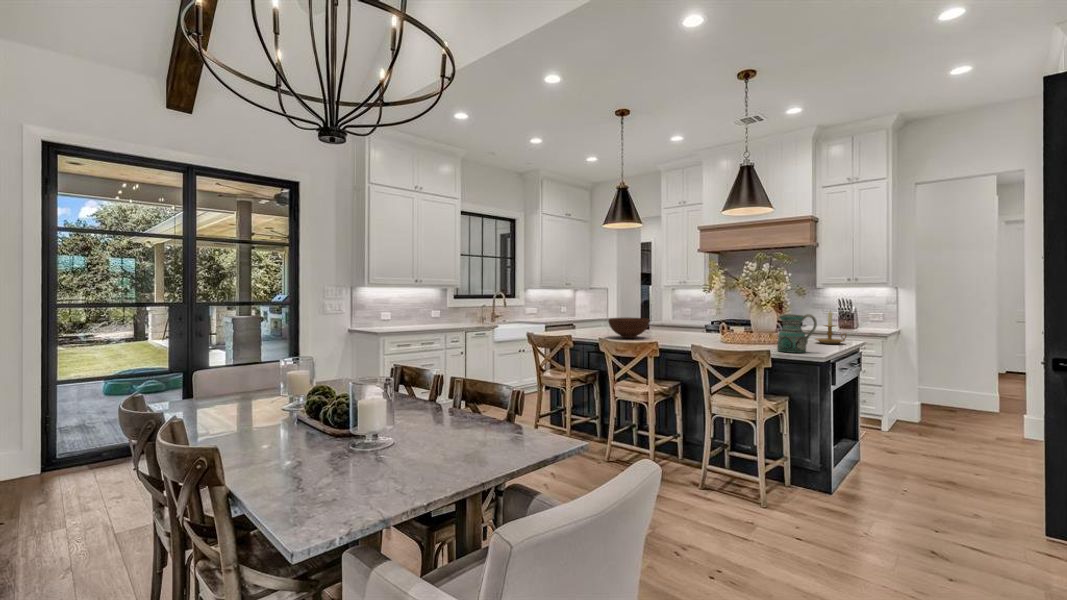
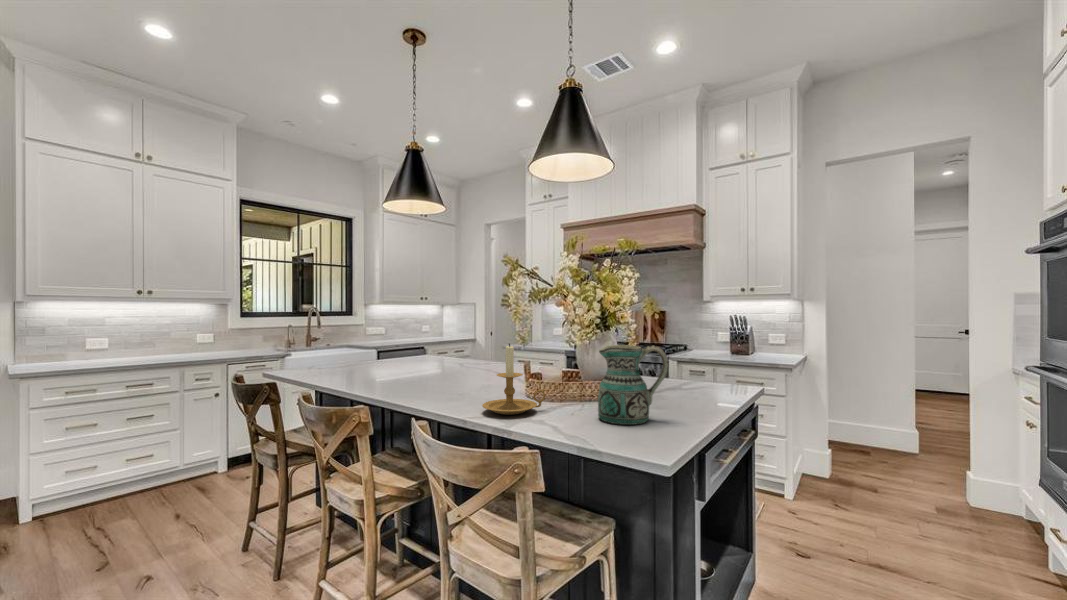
candle holder: present [815,312,846,344] -> present [482,344,546,415]
fruit bowl: present [608,318,650,338] -> none [365,346,435,382]

